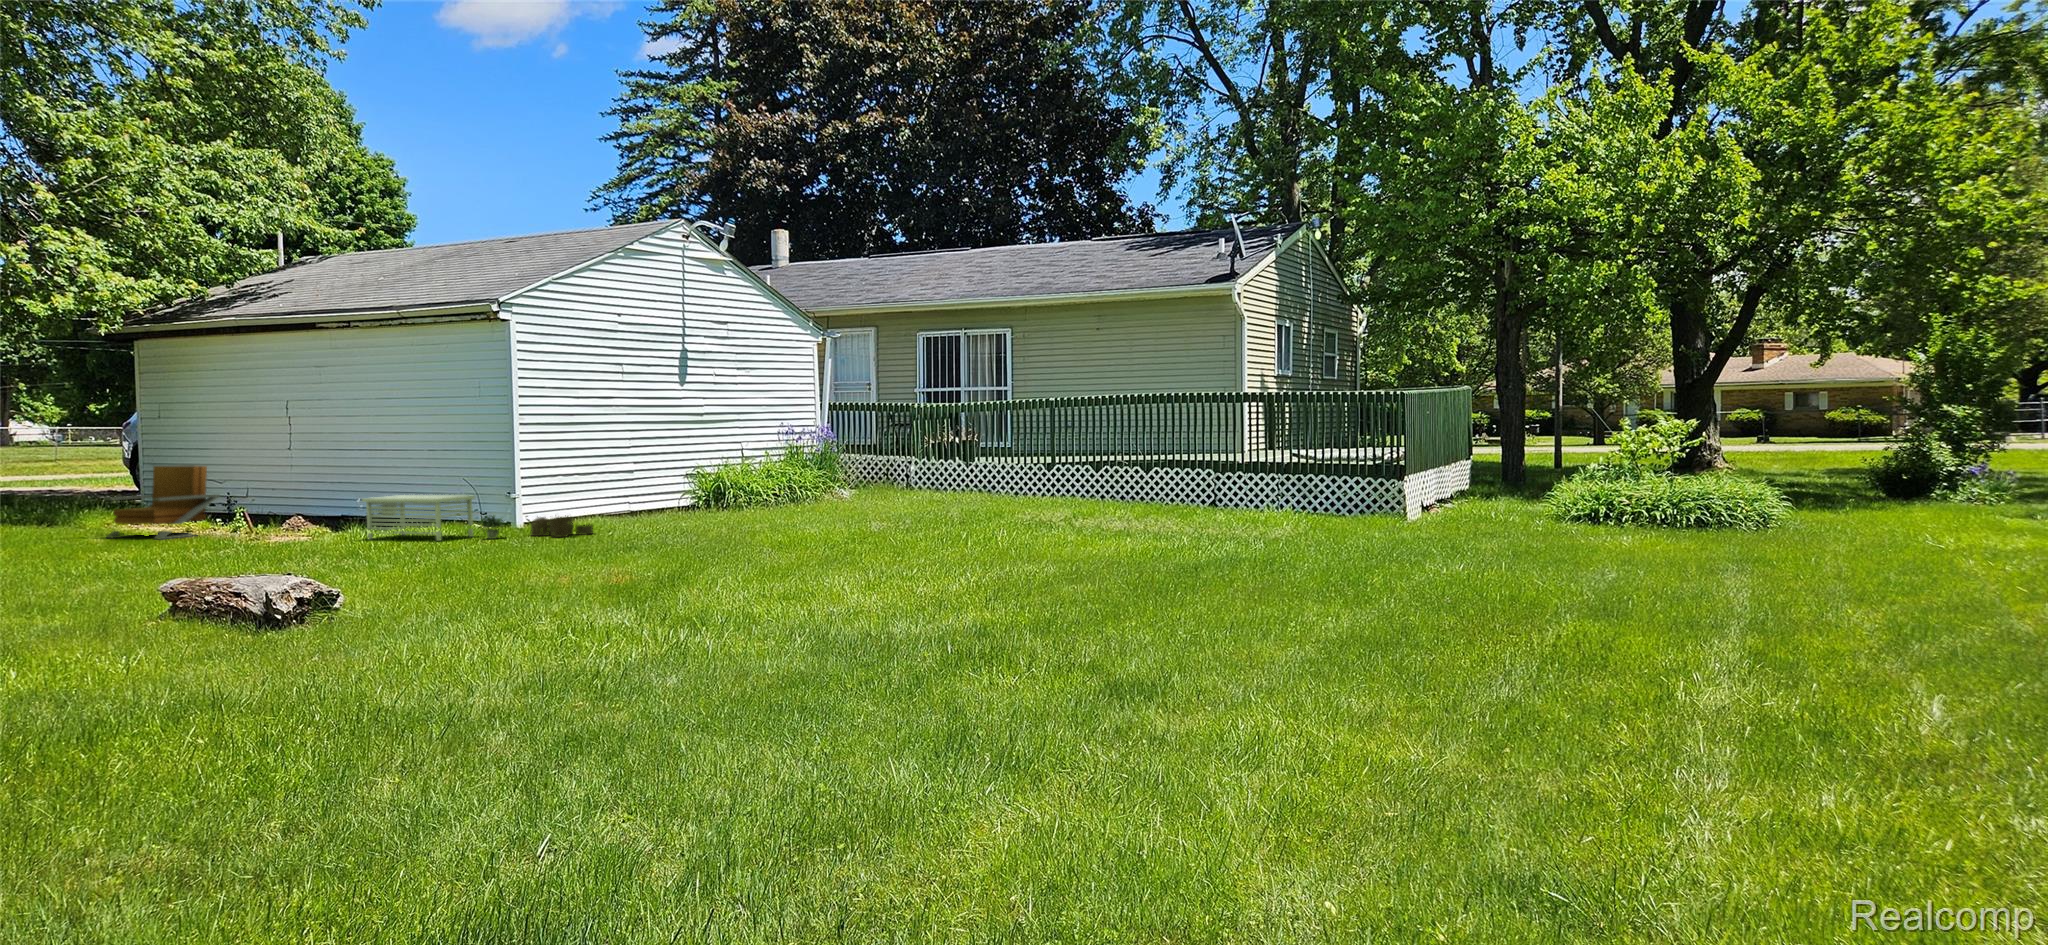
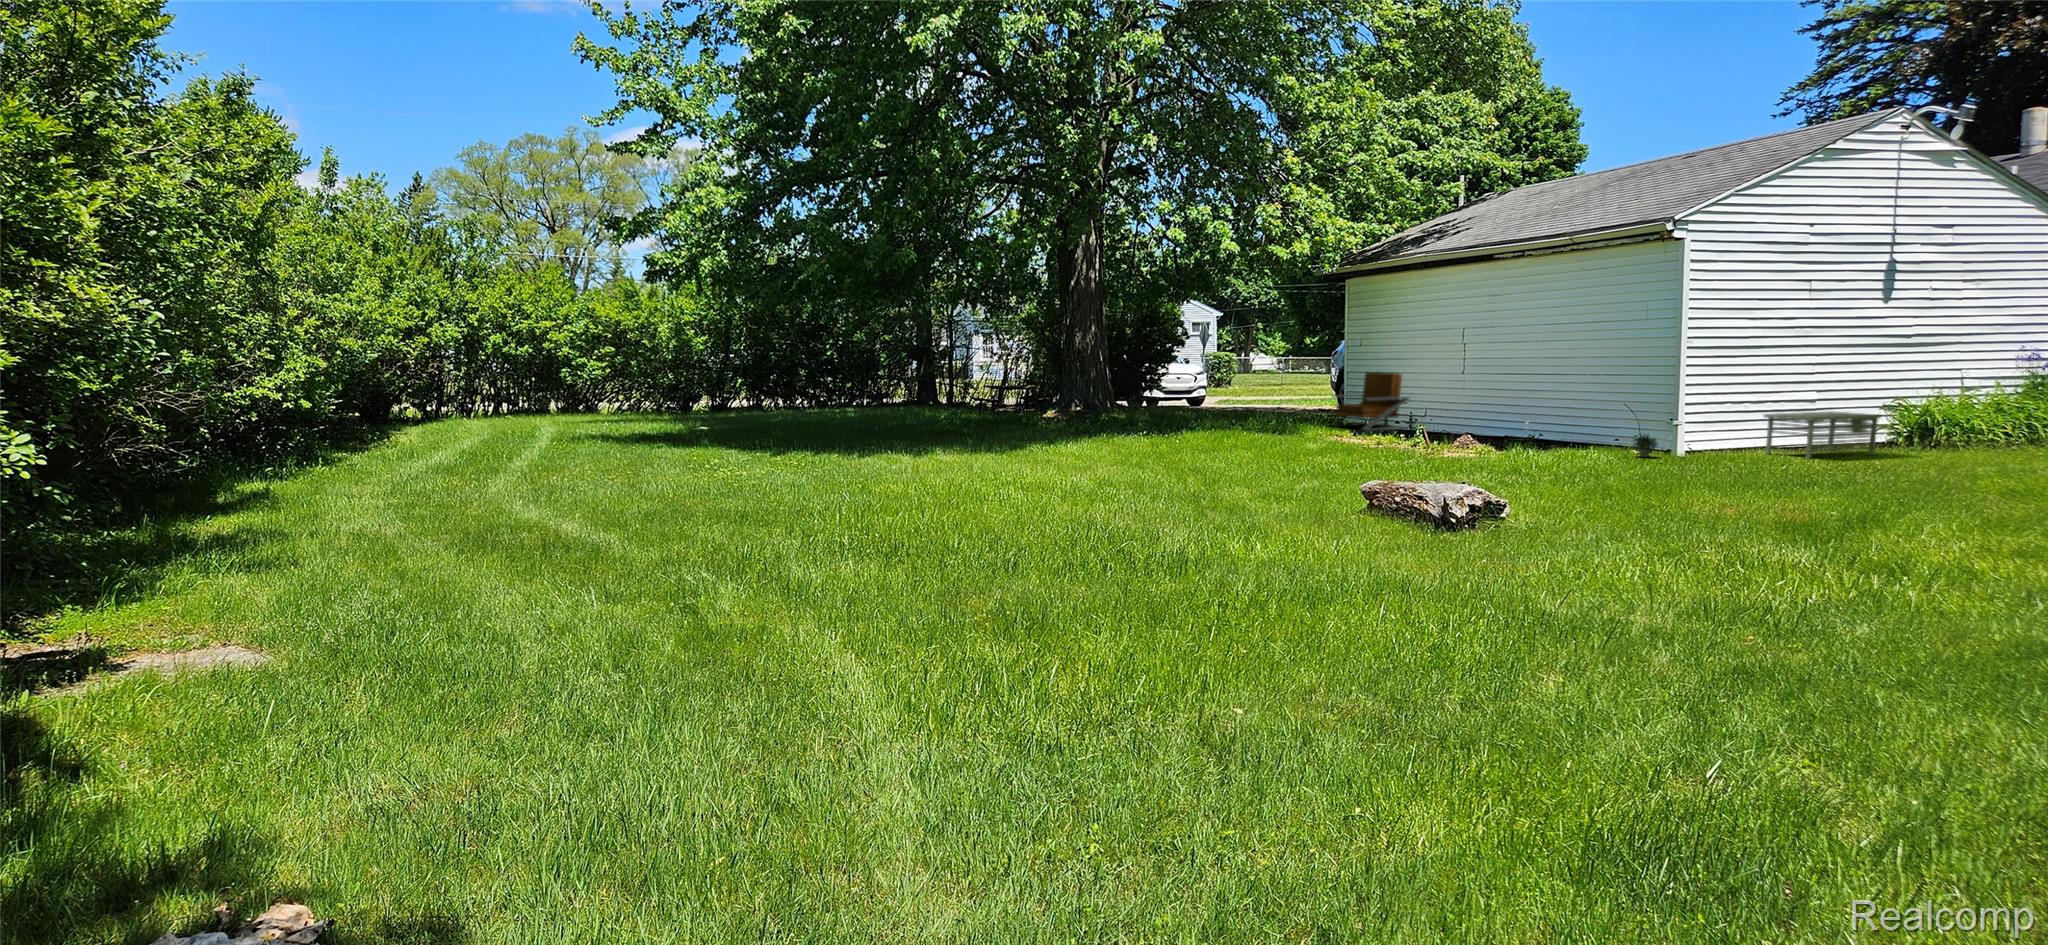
storage bench: present [362,495,475,541] -> present [1764,411,1881,459]
woven basket: present [531,515,593,538] -> none [1685,438,1758,463]

